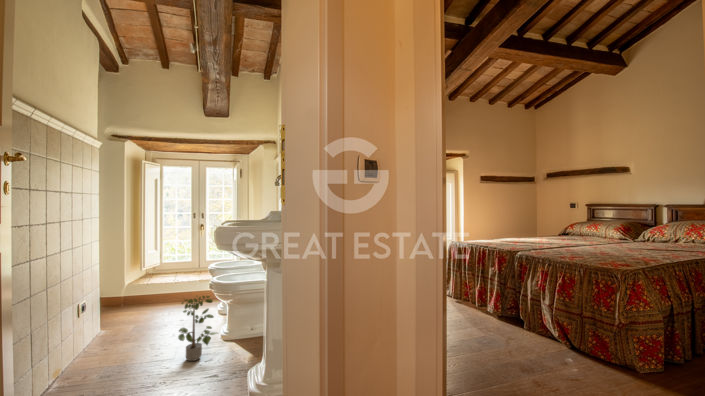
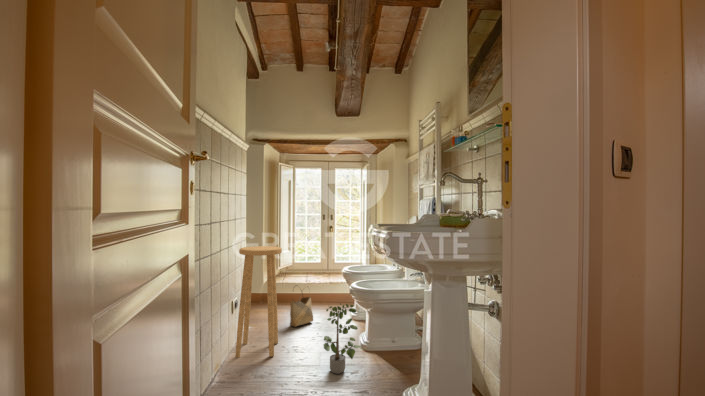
stool: none [80,246,137,362] -> present [235,246,282,358]
woven basket: none [151,284,178,325] -> present [290,297,313,327]

